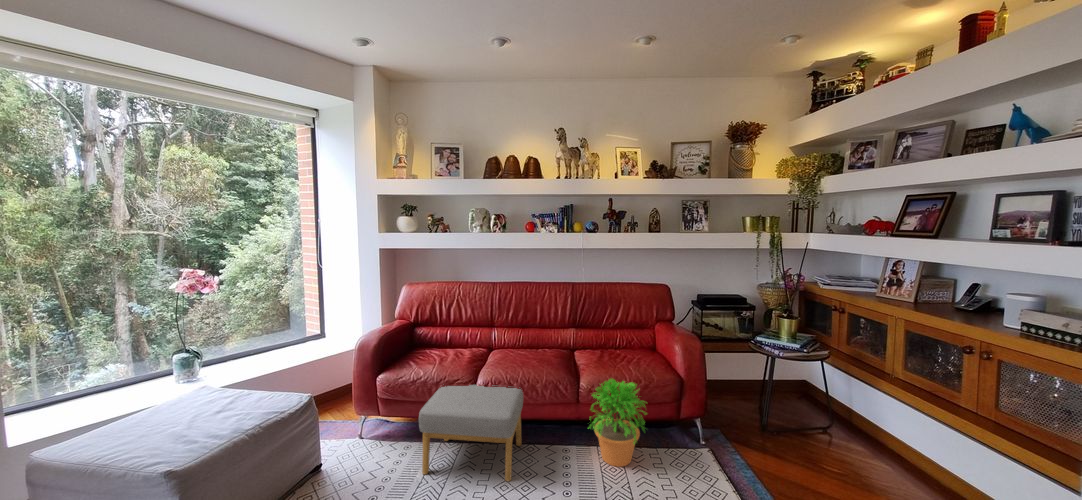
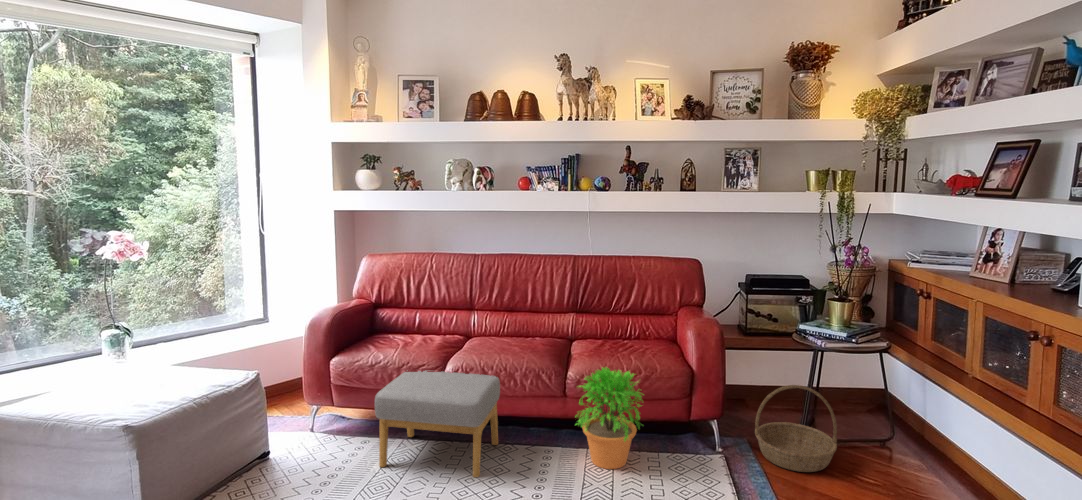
basket: none [730,389,799,462] -> present [755,385,837,472]

